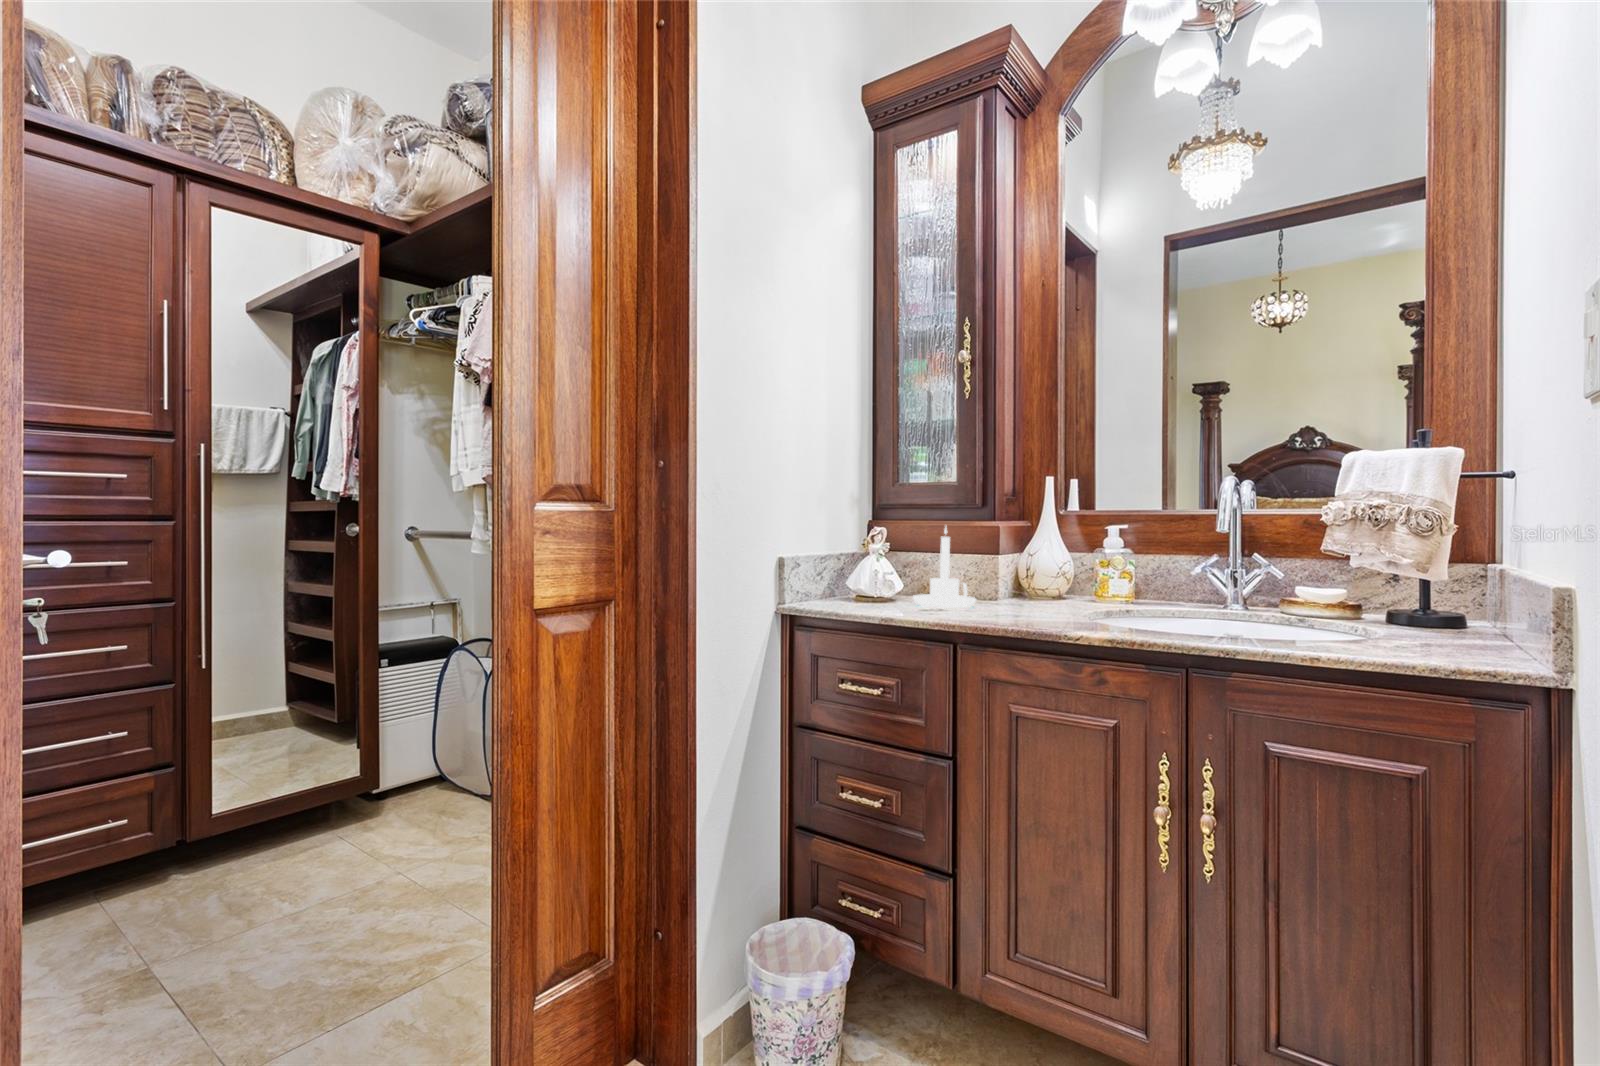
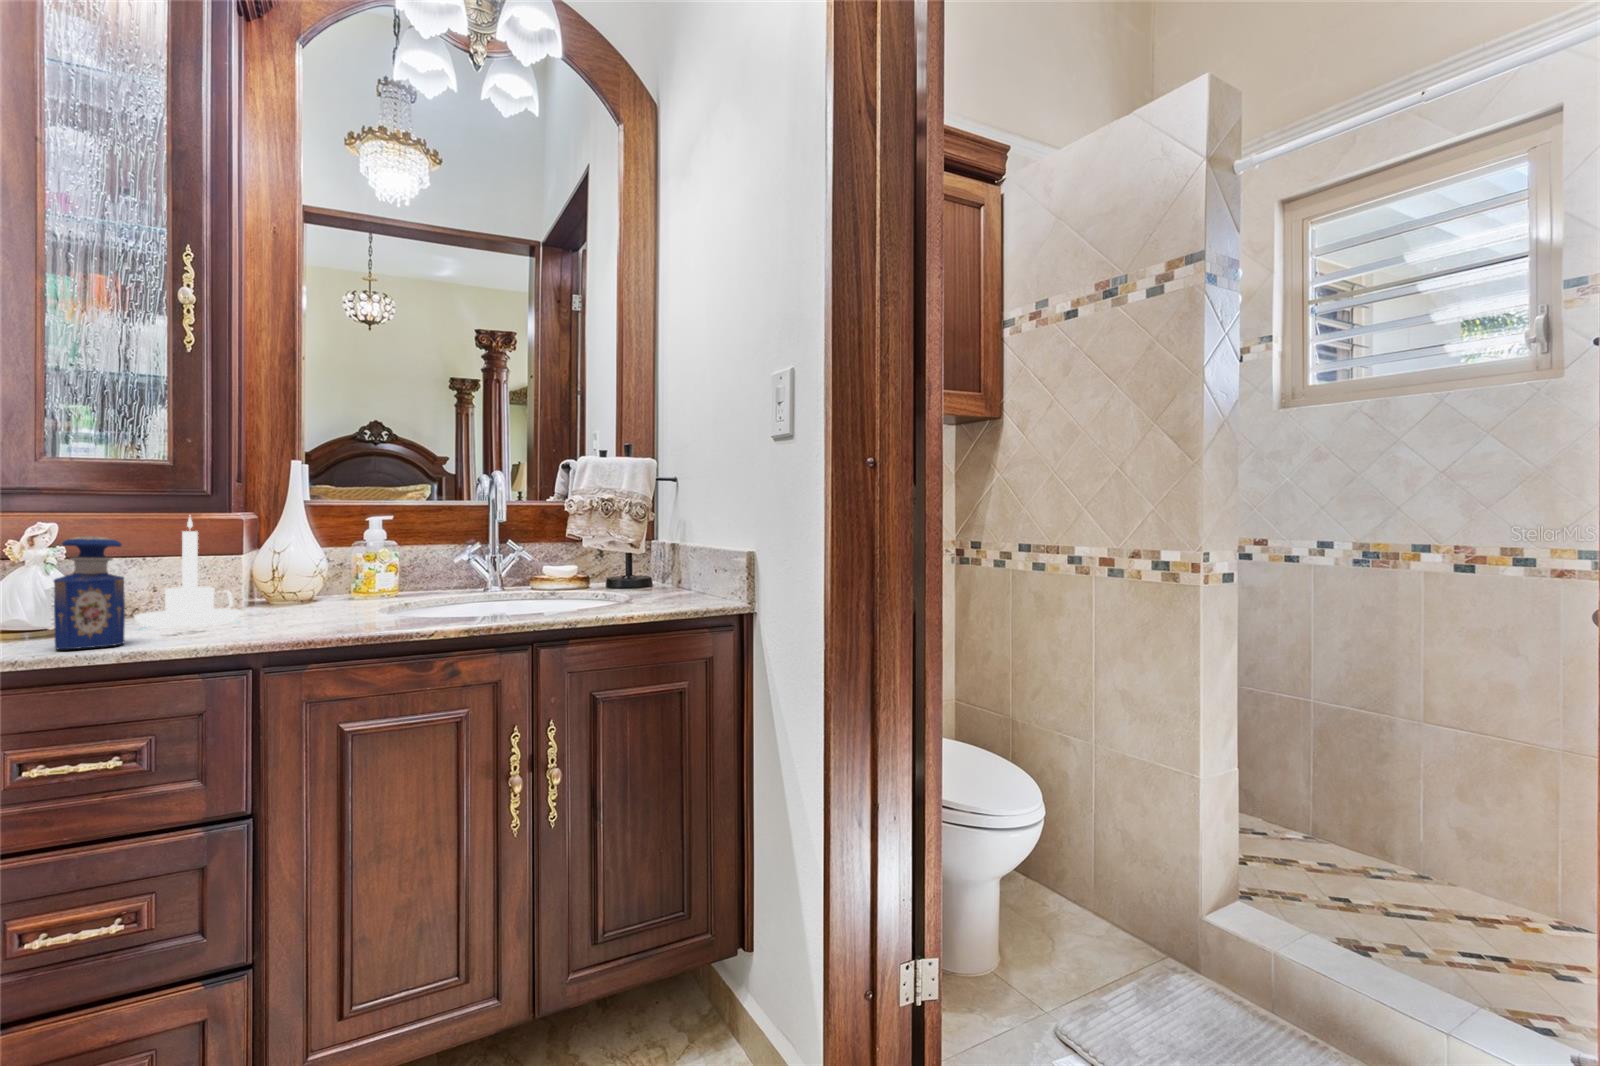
perfume bottle: none [851,539,891,614] -> present [54,536,125,649]

